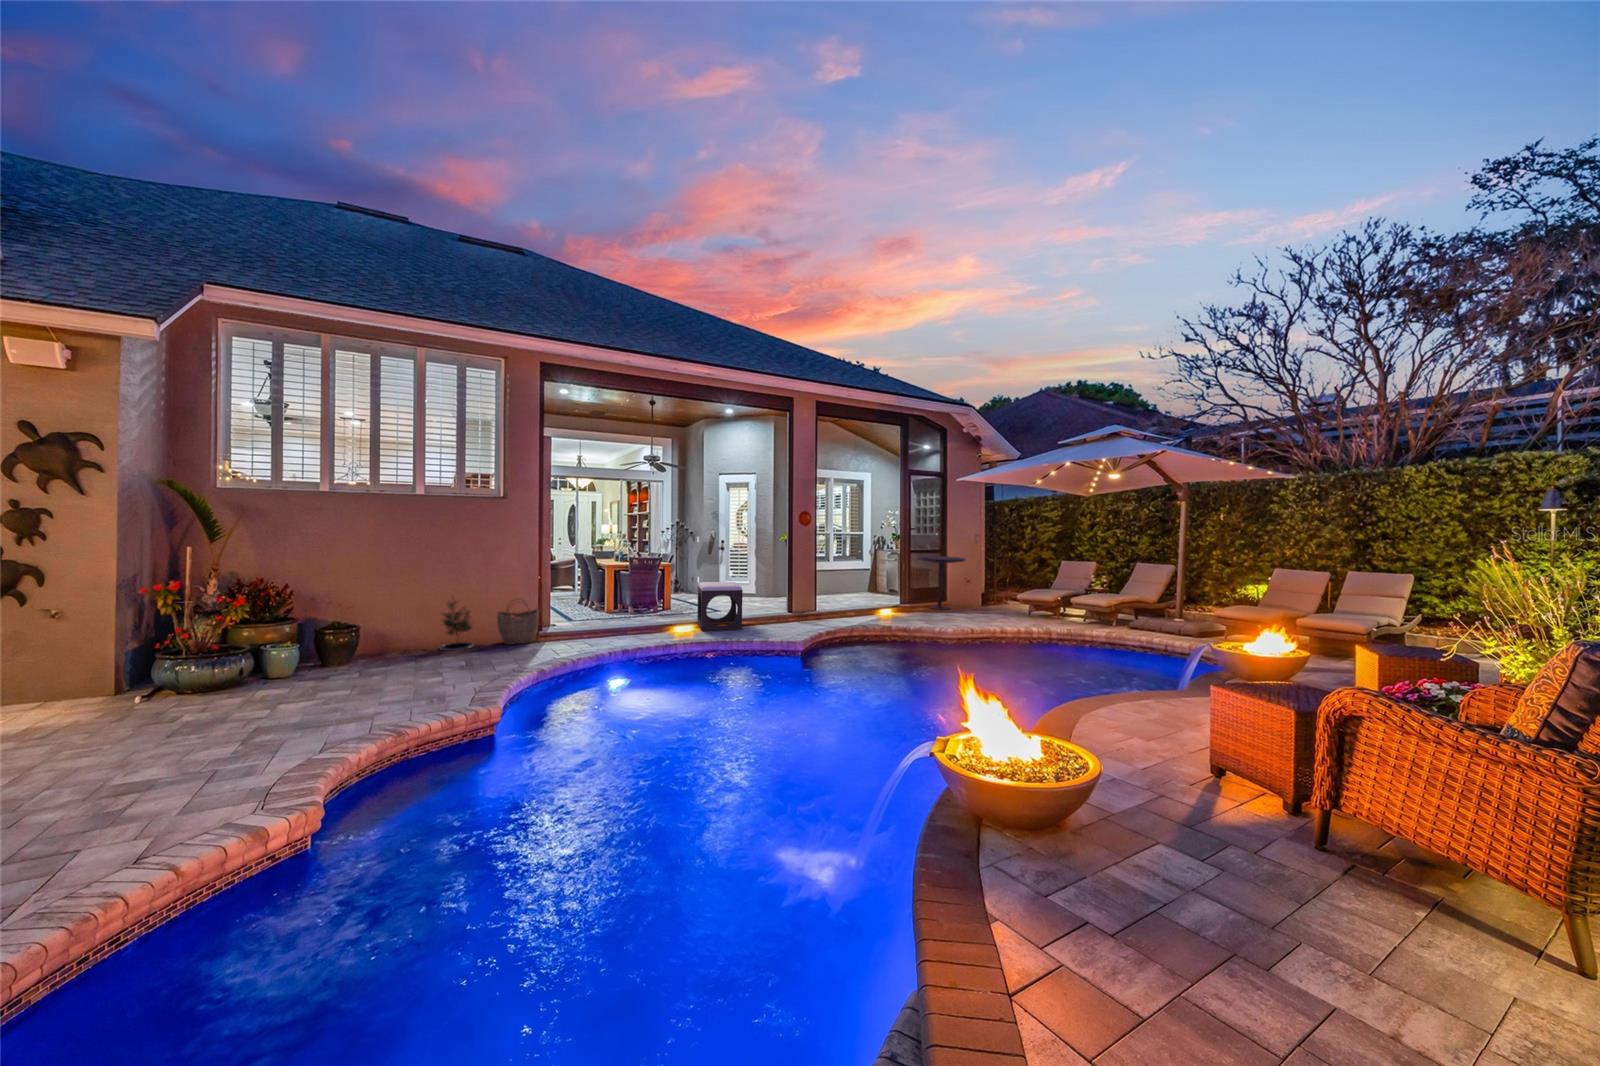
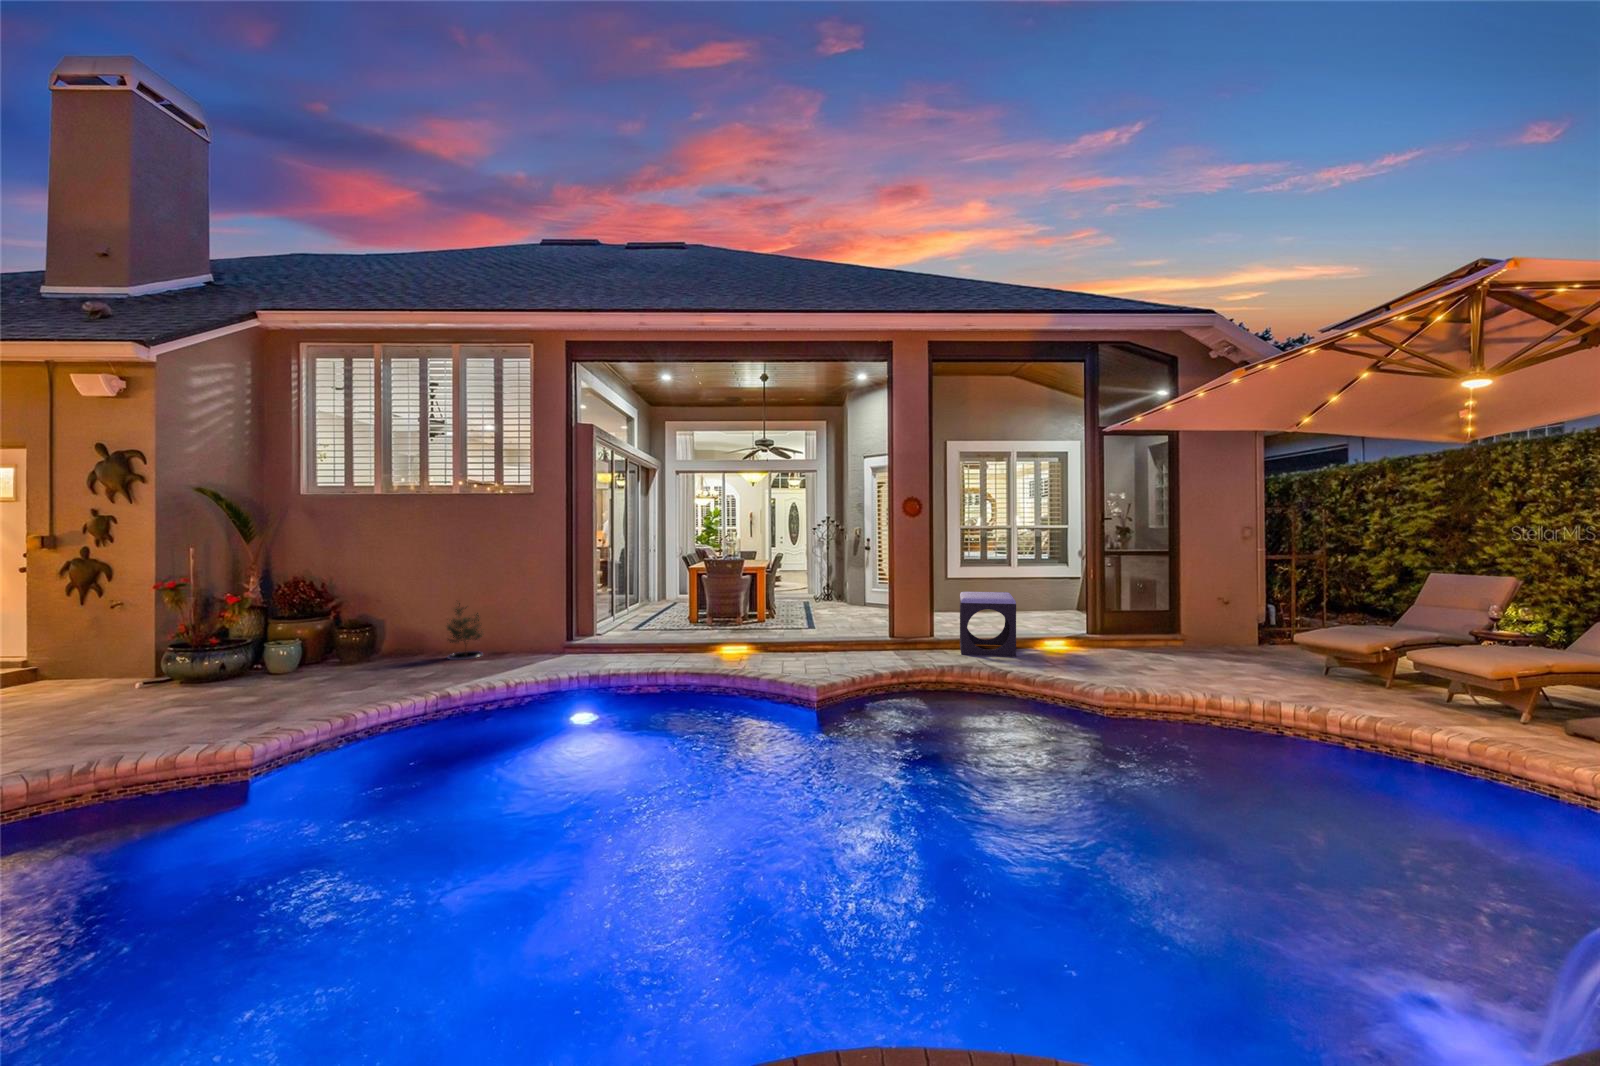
pedestal table: present [917,556,965,610] -> none [1113,561,1200,650]
footstool: present [697,582,743,631] -> present [960,592,1016,657]
woven basket: present [497,602,539,645] -> none [503,606,549,658]

